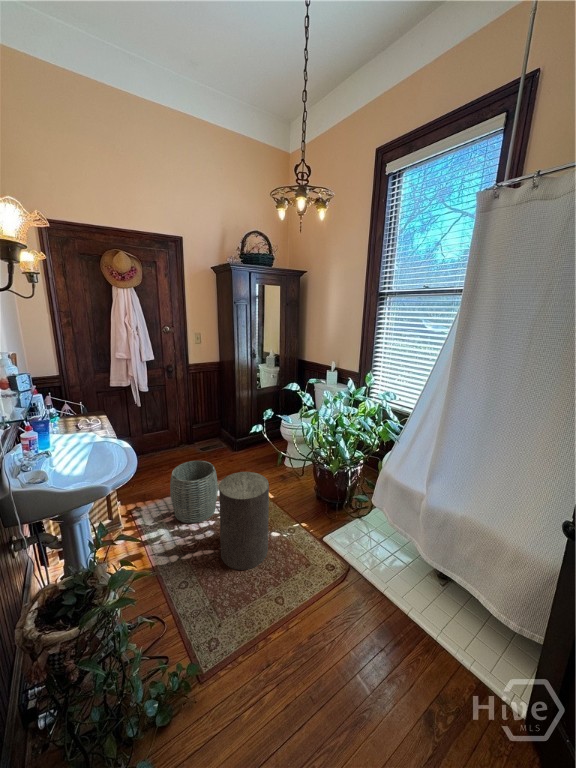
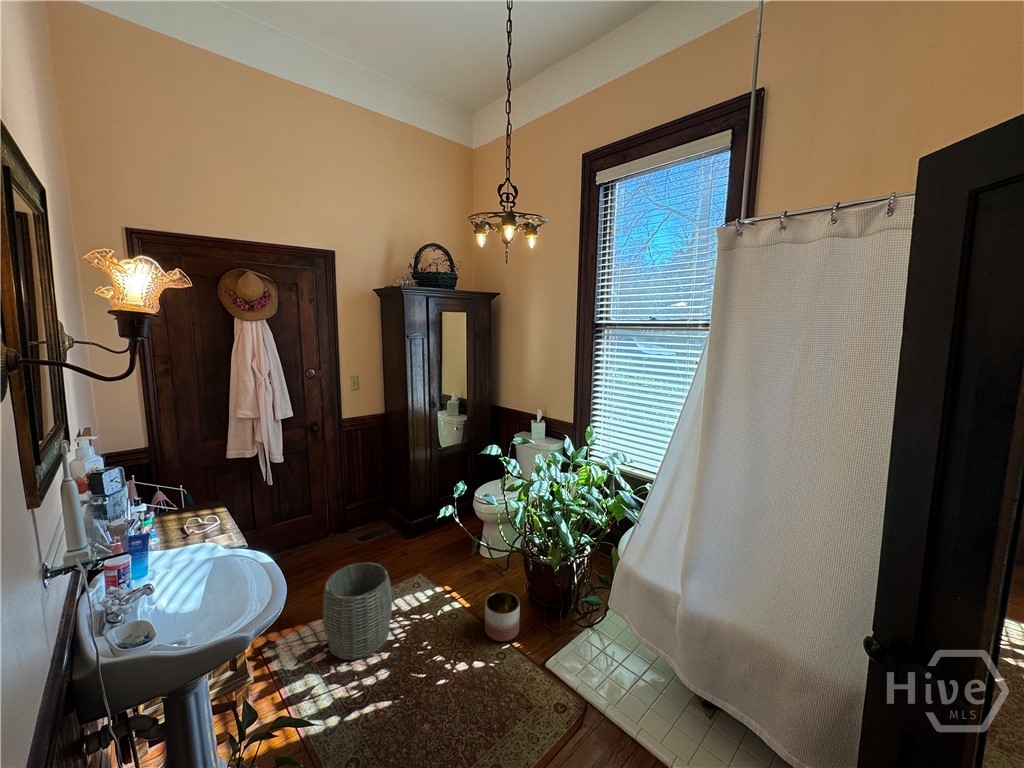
stool: present [219,472,269,570] -> none [401,578,471,728]
planter: none [282,488,308,522] -> present [485,591,520,641]

